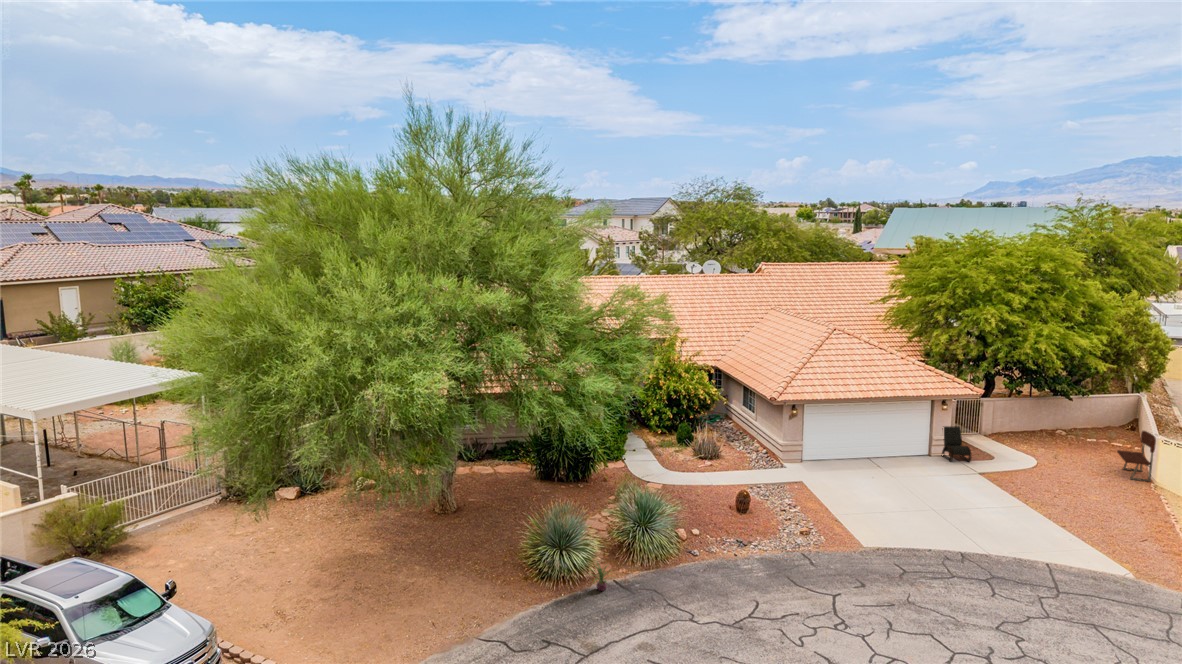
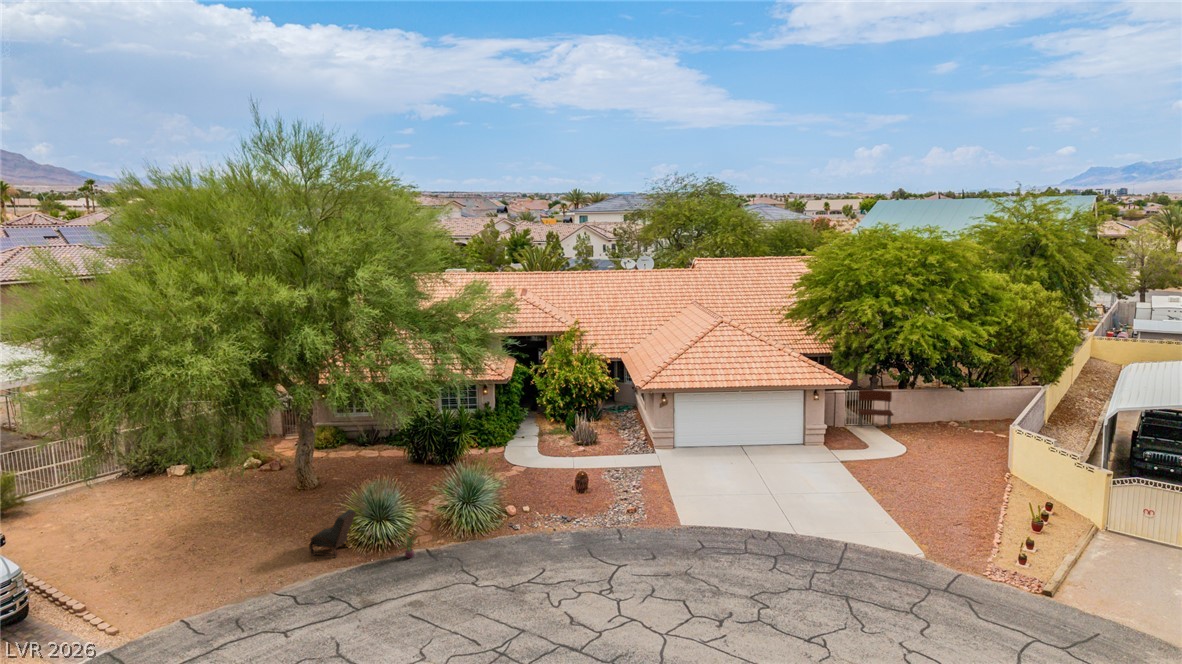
lounge chair: present [942,426,972,462] -> present [309,509,356,558]
bench: present [1117,431,1156,481] -> present [858,390,893,428]

